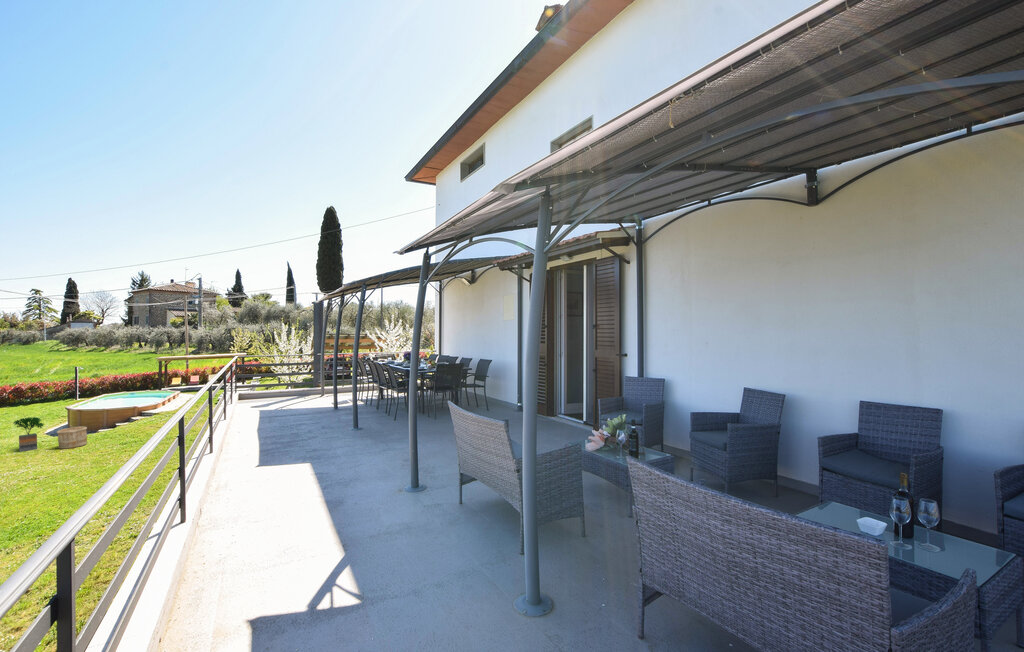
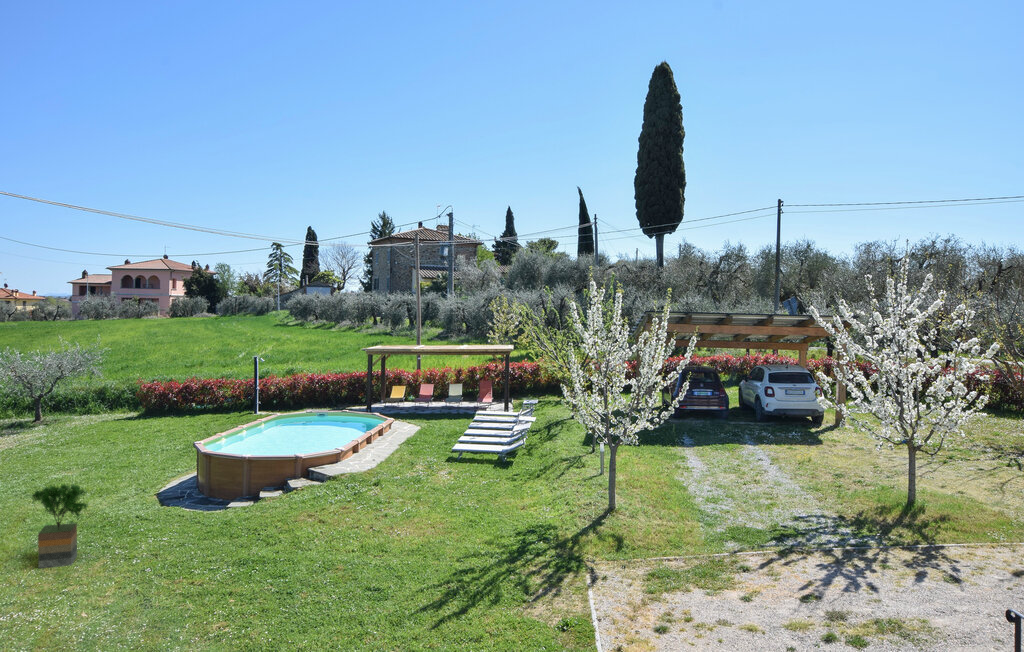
wooden bucket: present [57,427,87,449] -> none [95,521,159,580]

